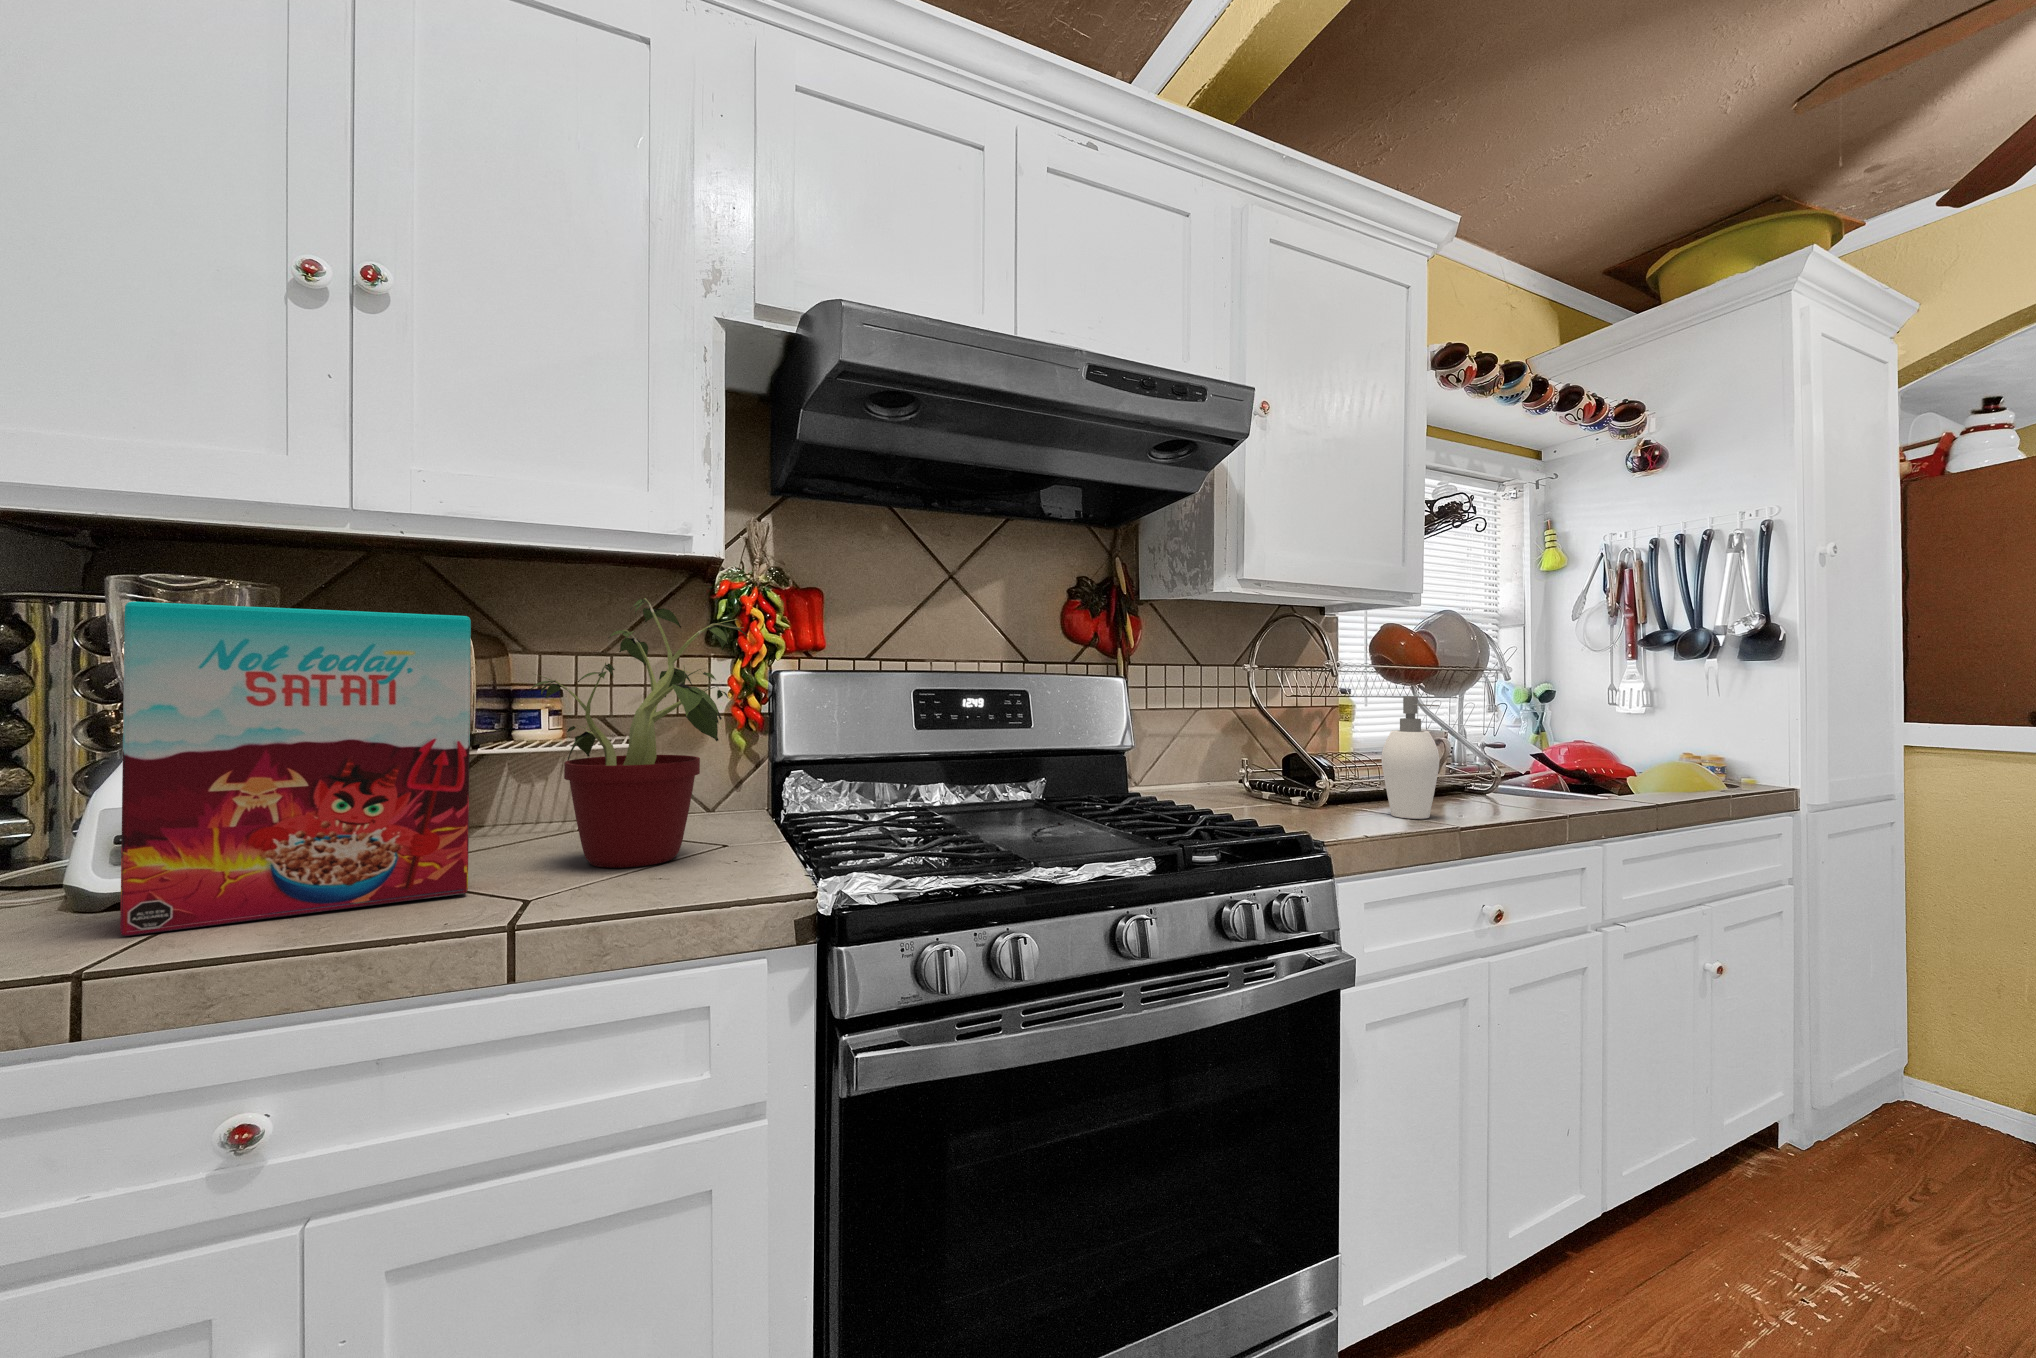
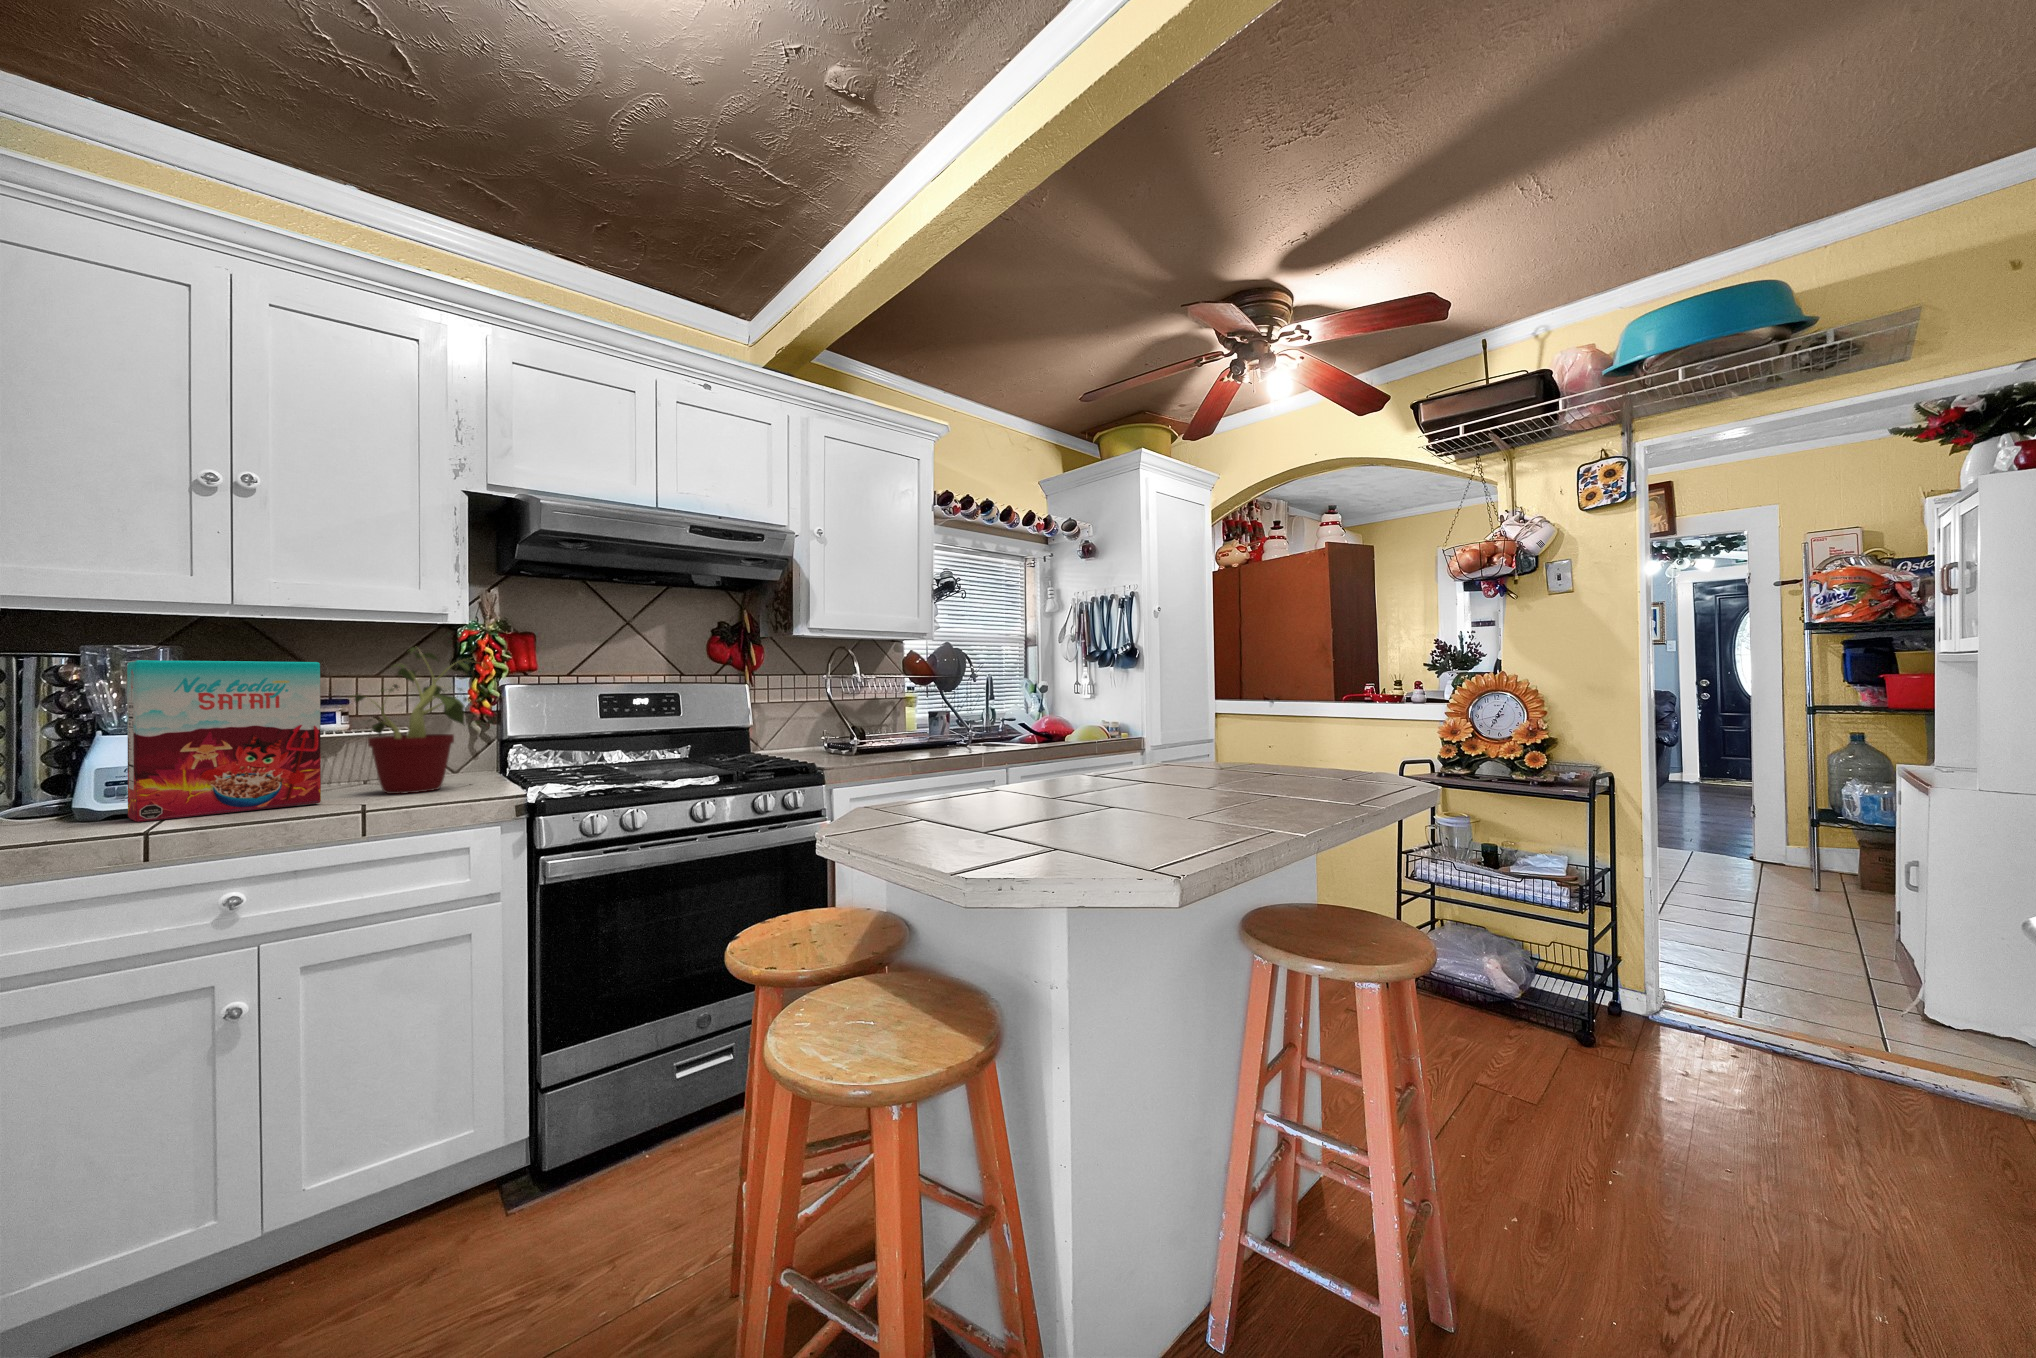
soap dispenser: present [1381,696,1440,819] -> none [883,692,911,757]

